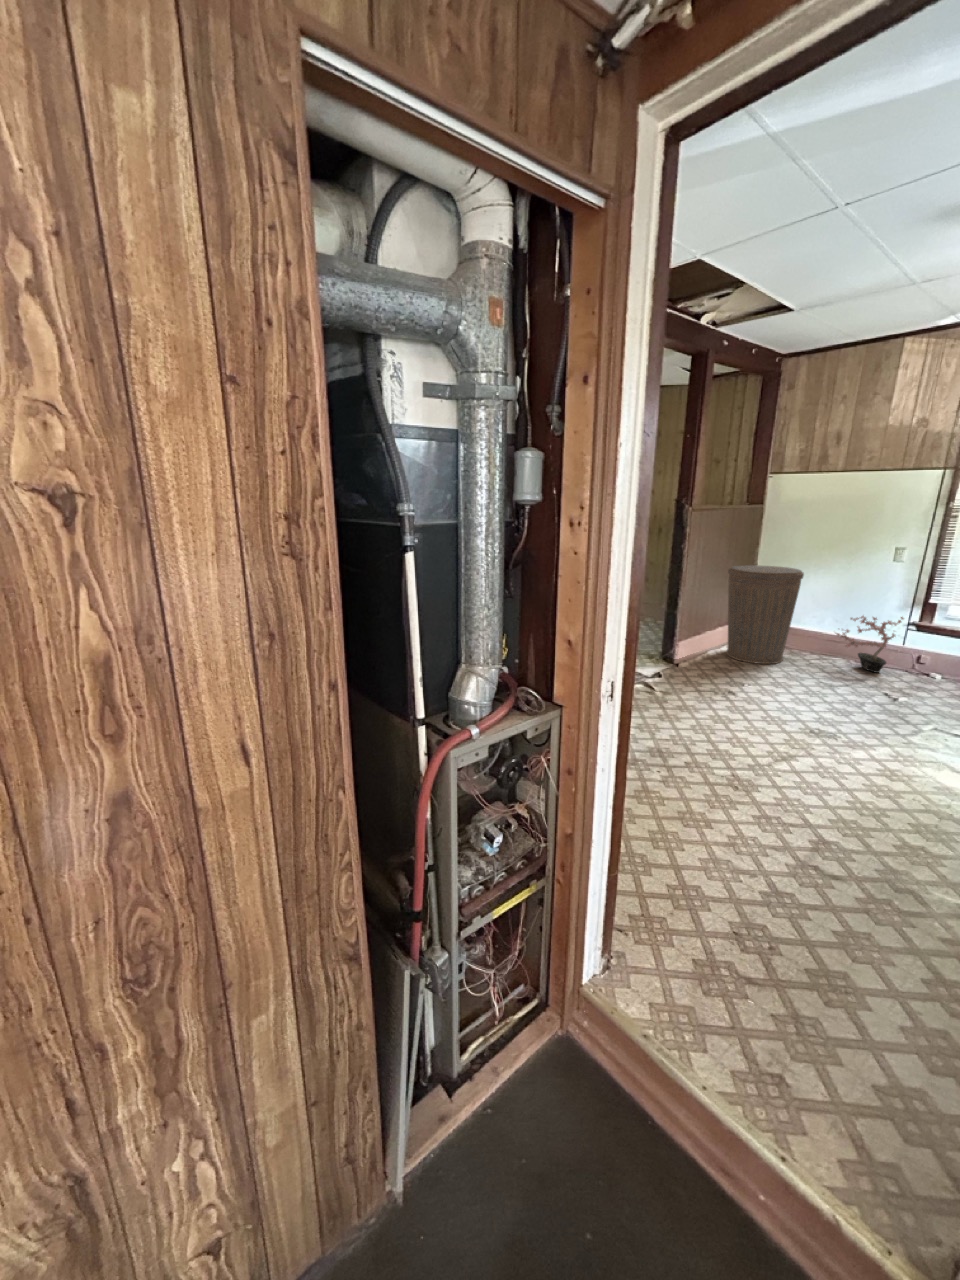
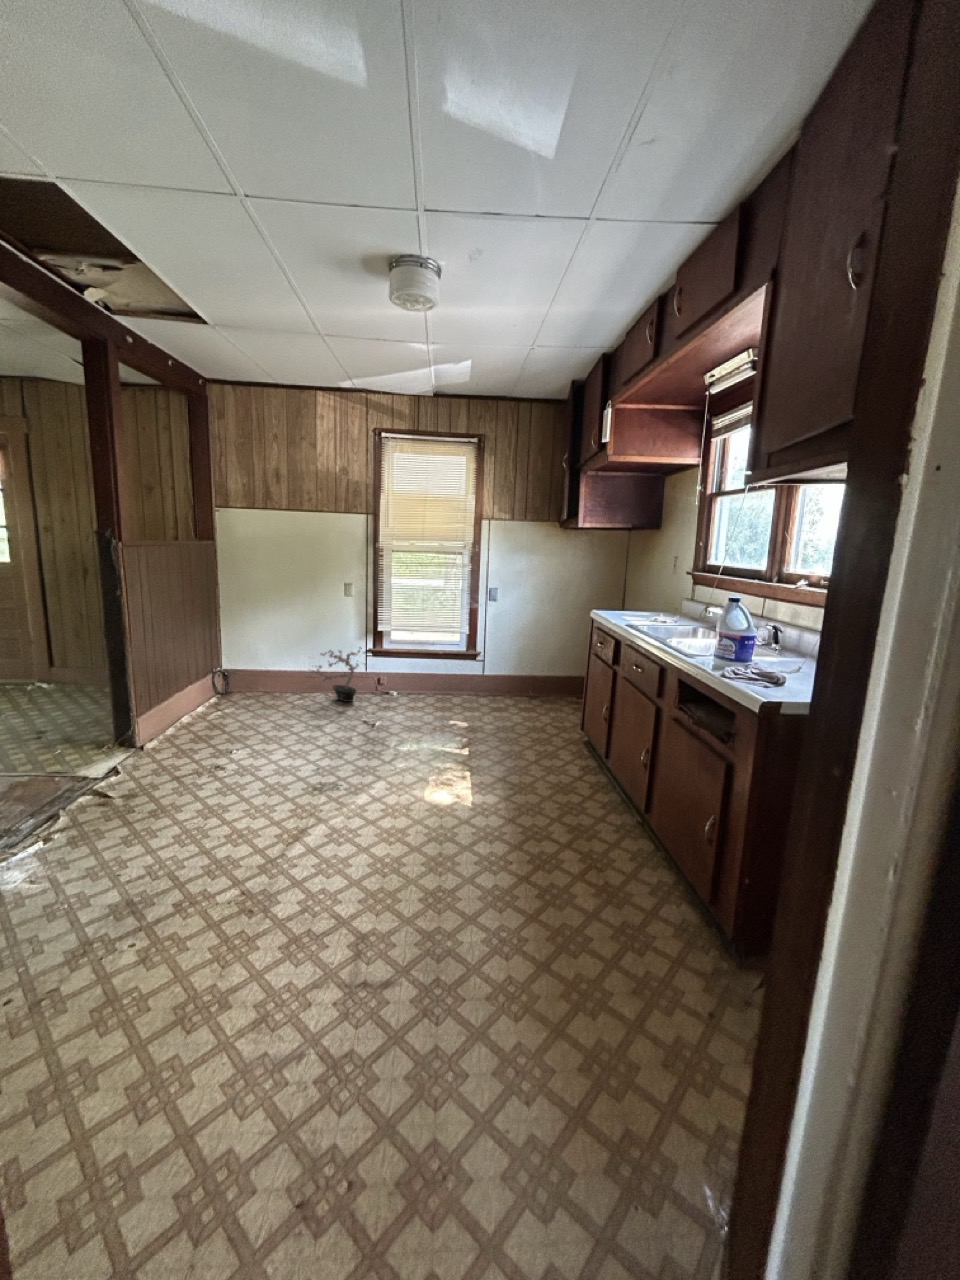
trash can: present [726,565,804,664] -> none [188,608,271,721]

